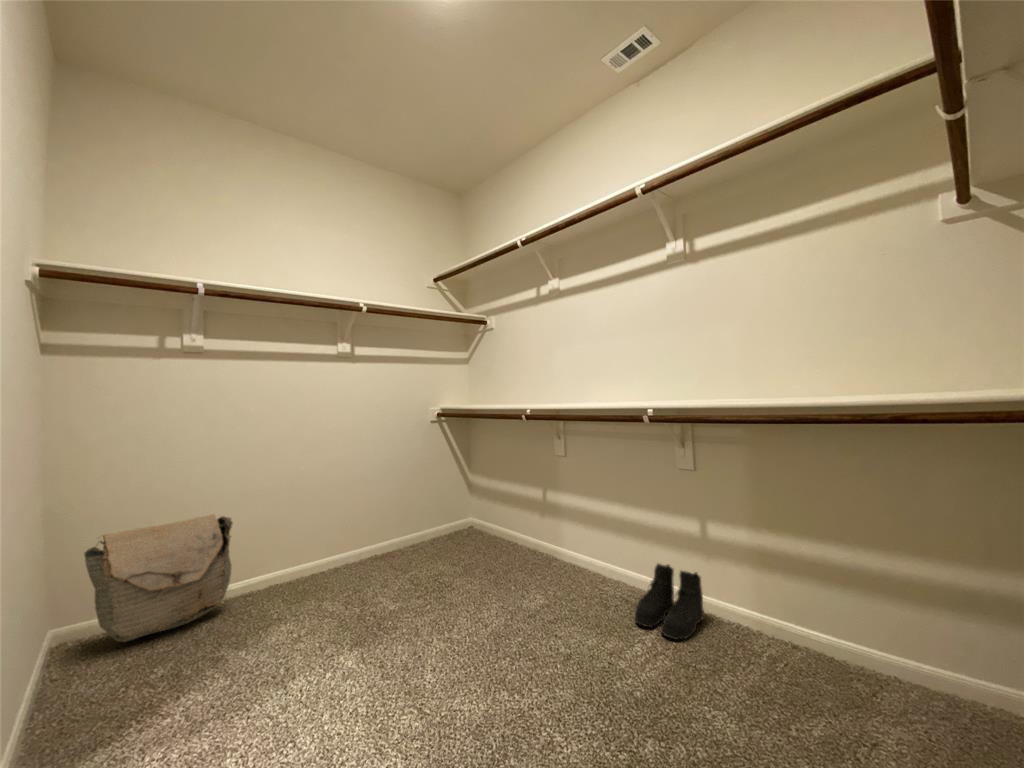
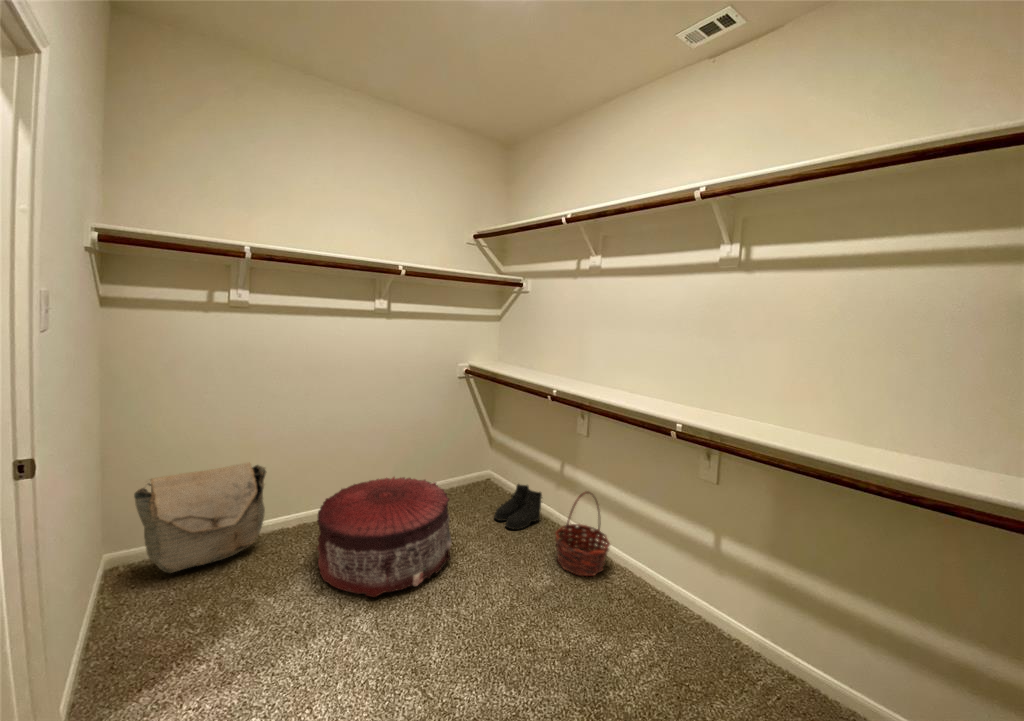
basket: none [545,505,603,592] -> present [555,492,610,576]
pouf: none [291,518,438,635] -> present [317,477,452,597]
boots: present [635,564,704,640] -> present [494,484,542,530]

